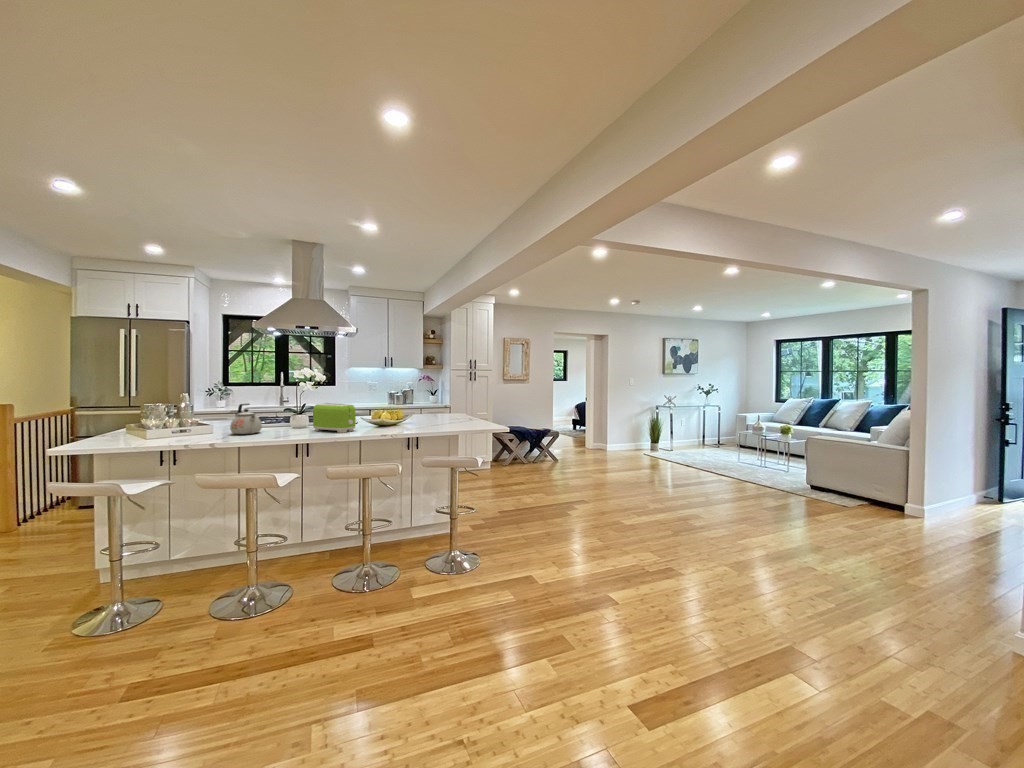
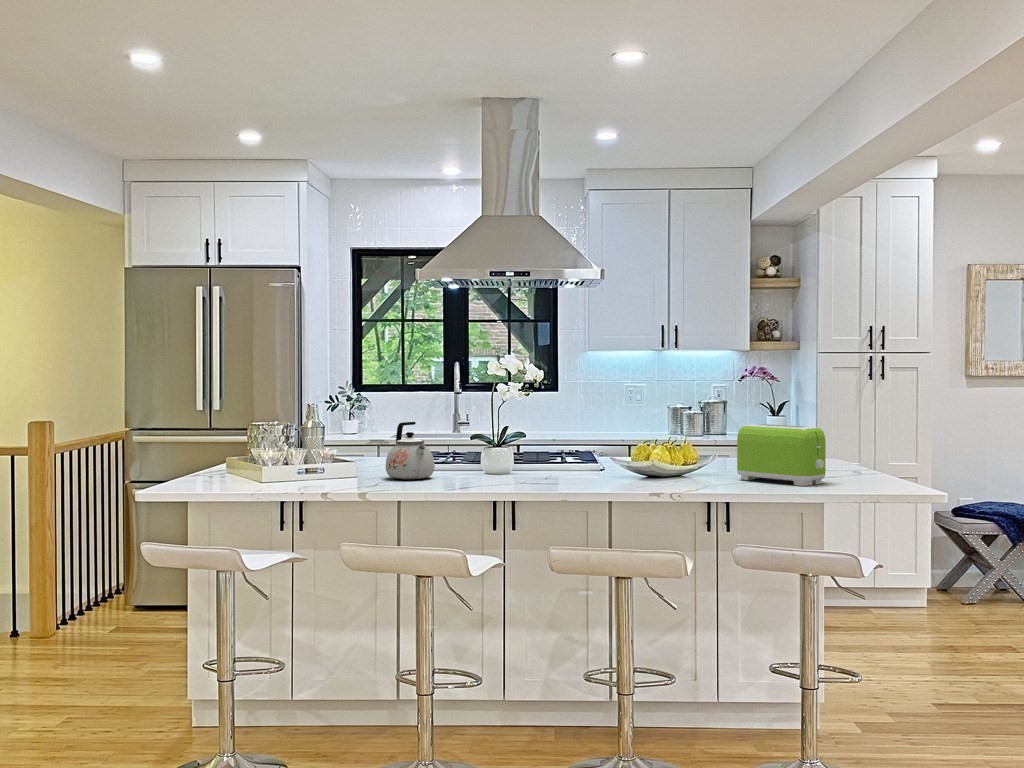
toaster: present [313,403,355,433] -> present [737,424,826,486]

